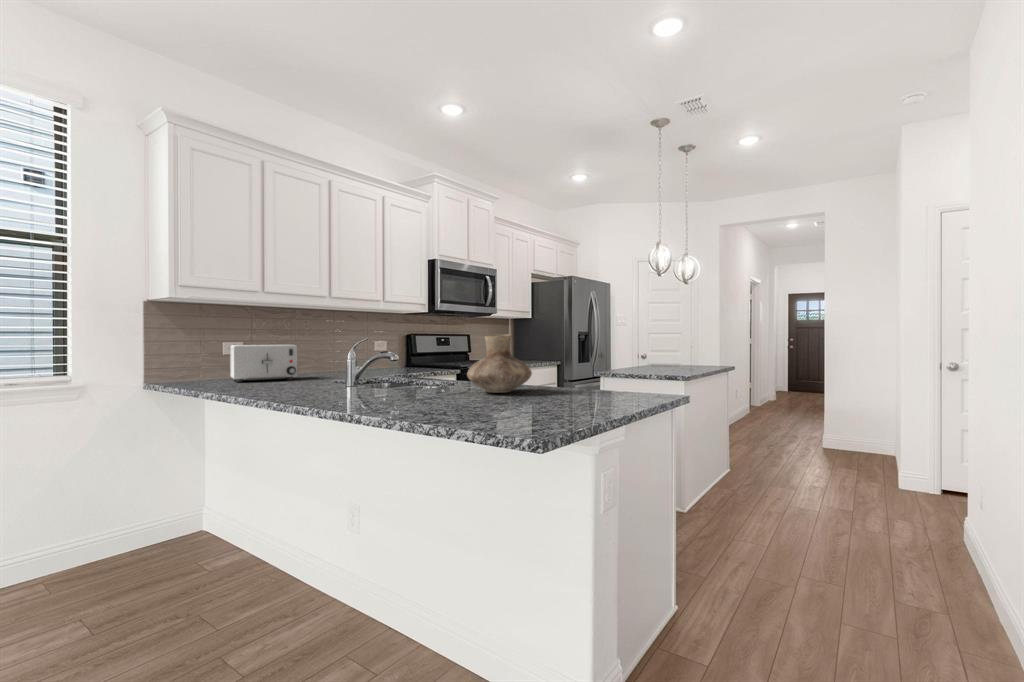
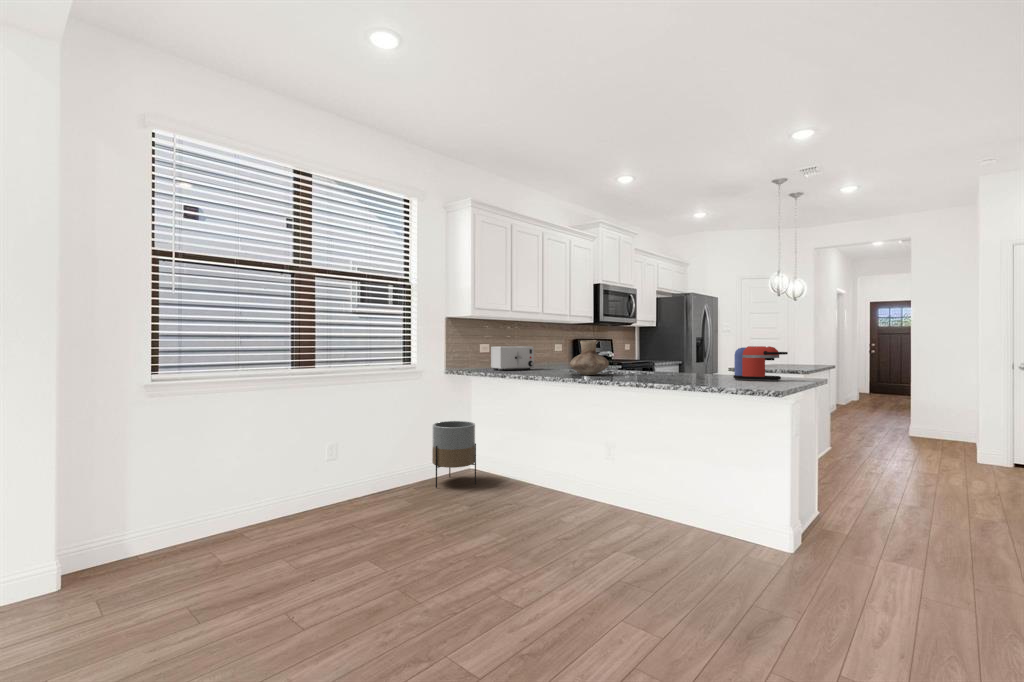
vase: present [467,334,532,393] -> present [570,340,609,375]
coffee maker: none [533,345,614,404] -> present [733,346,788,381]
planter: none [106,460,190,574] -> present [432,421,476,488]

